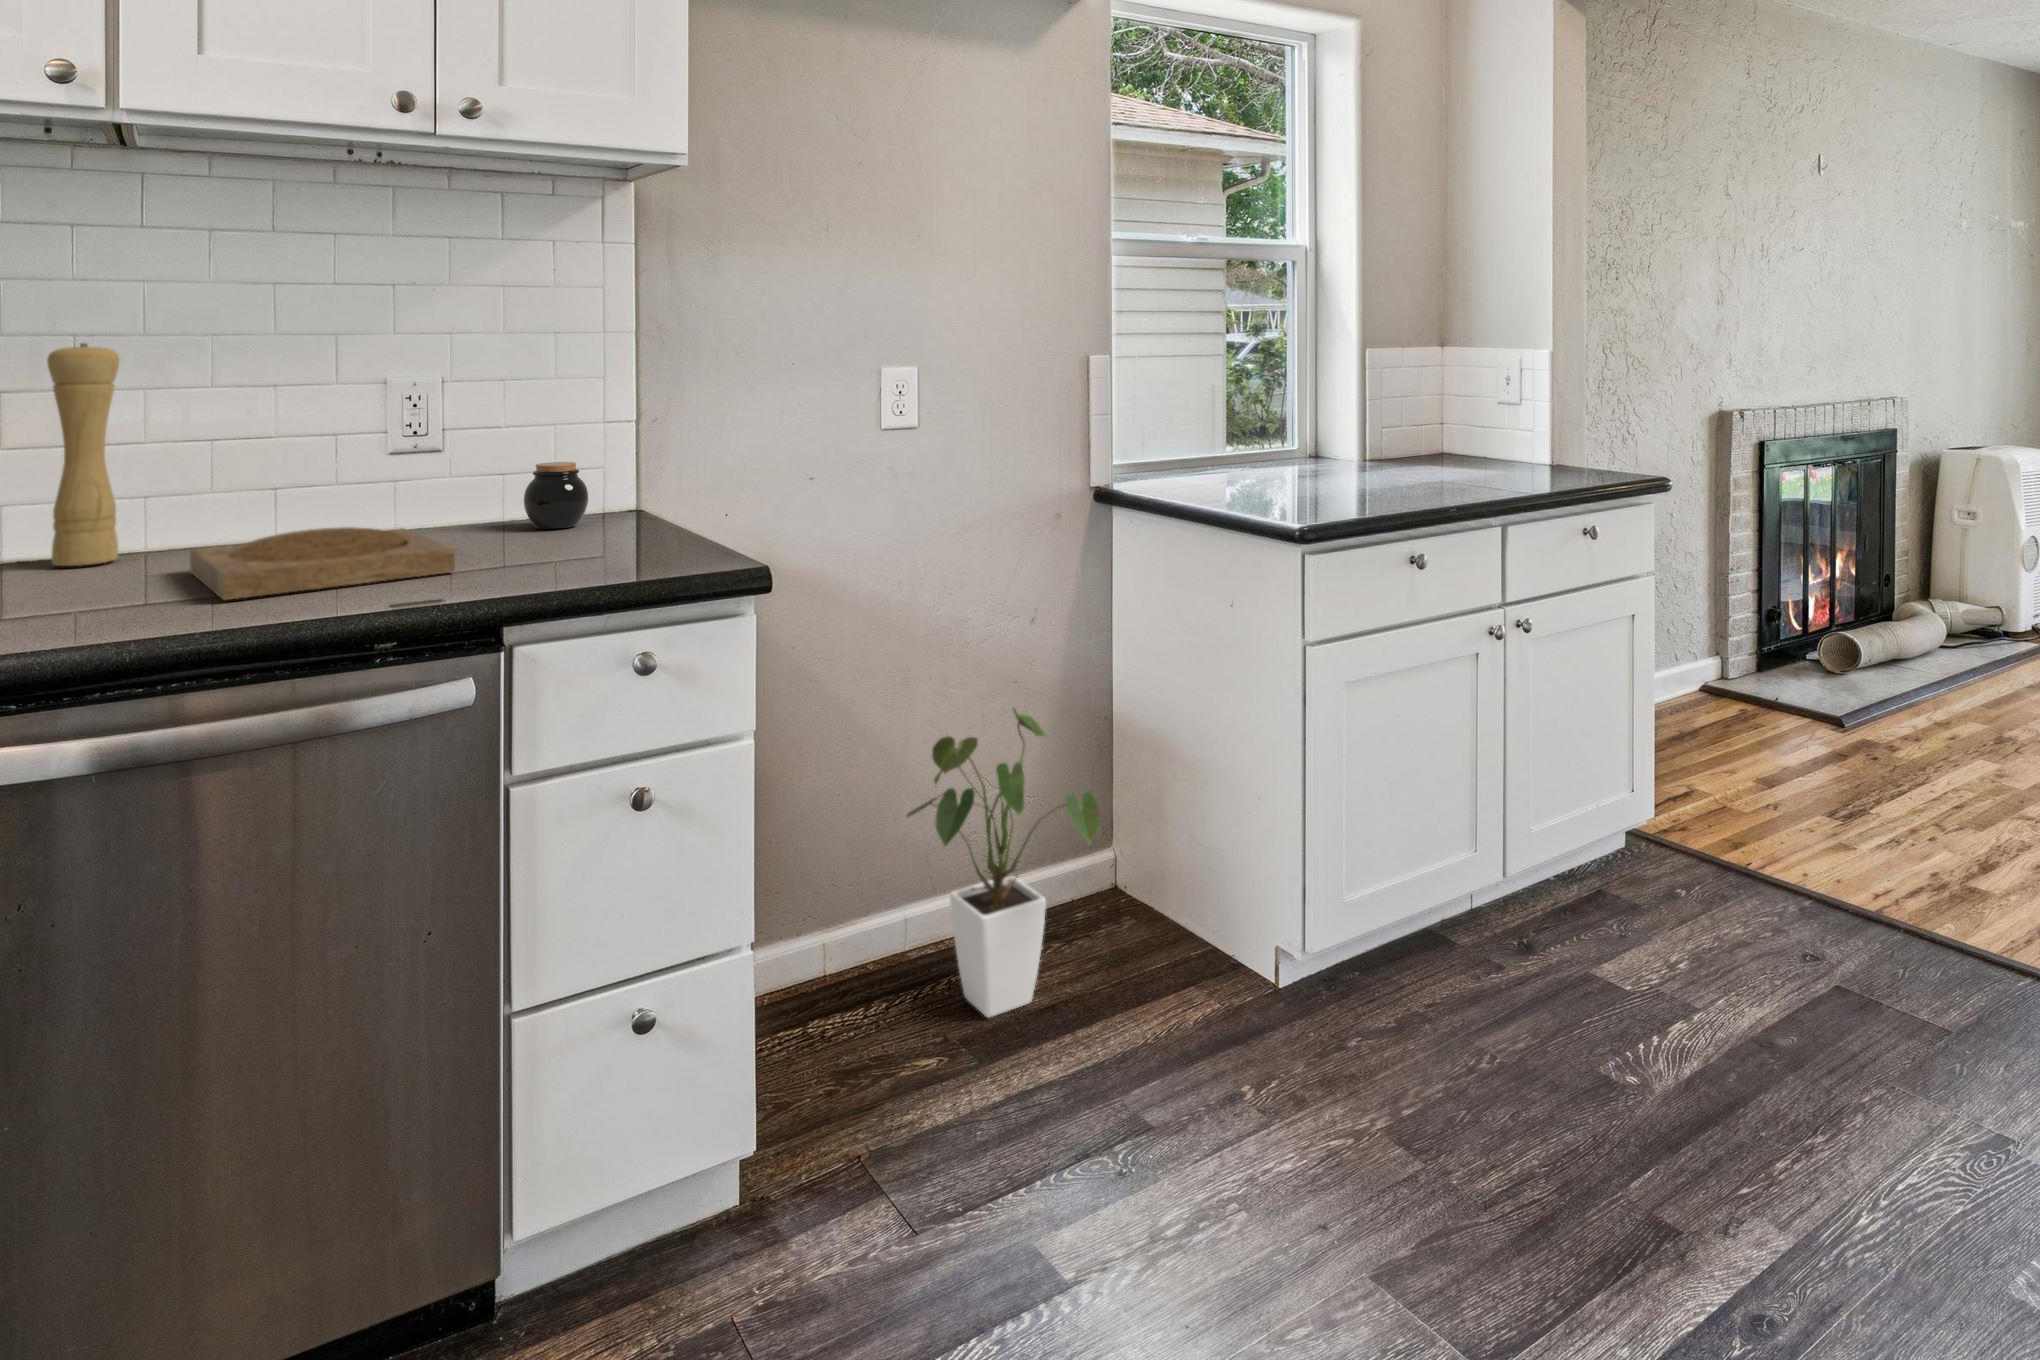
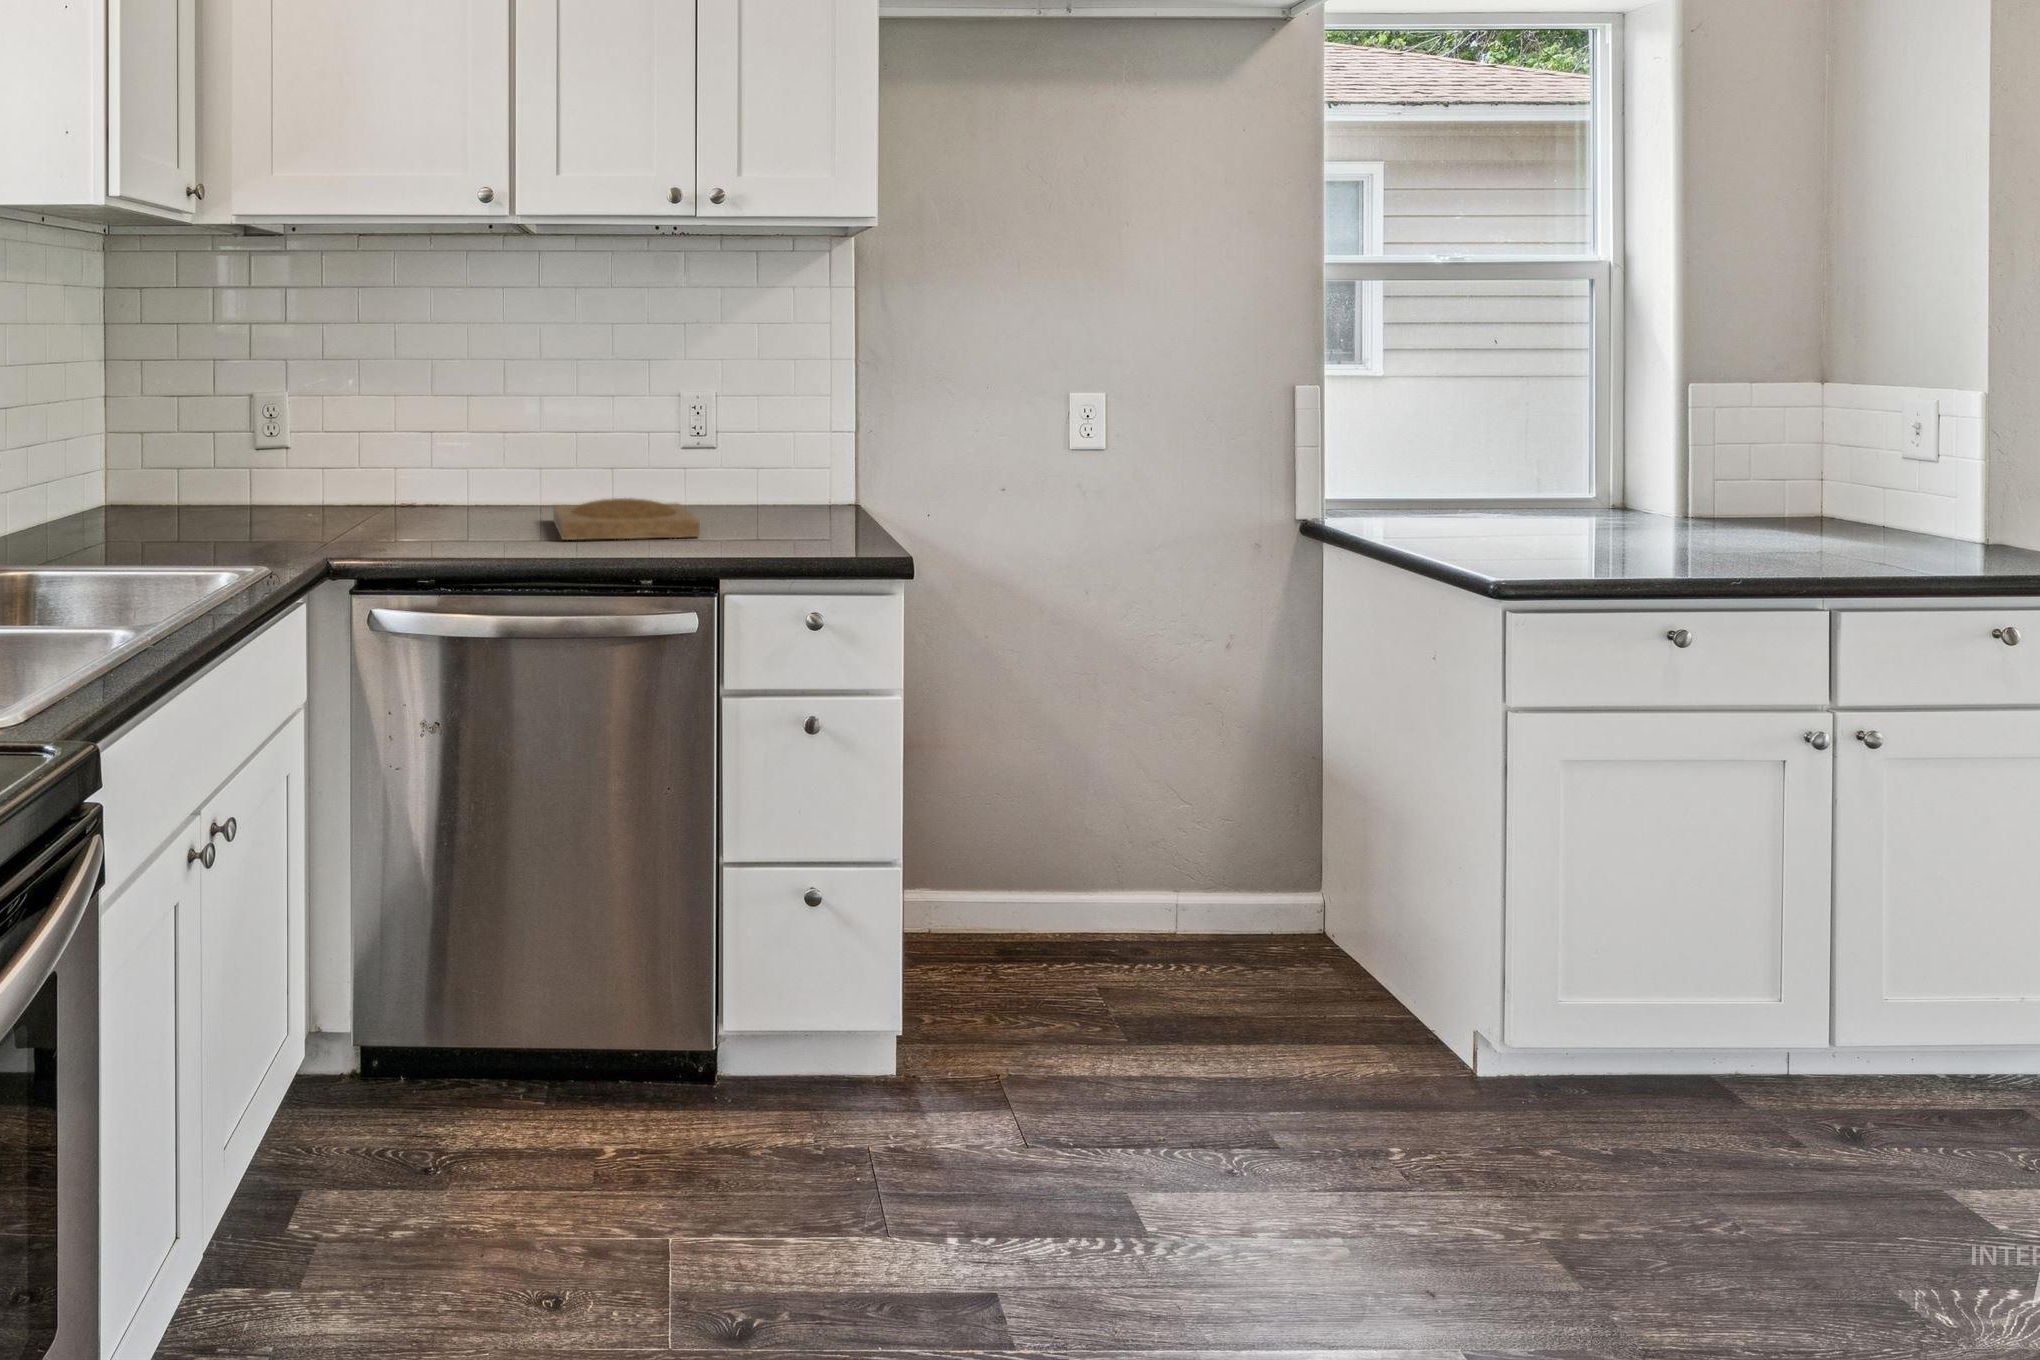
pepper mill: present [47,343,119,566] -> none [485,365,522,511]
jar: present [524,462,588,529] -> none [763,462,809,514]
house plant: present [907,709,1099,1018] -> none [1080,727,1261,1012]

